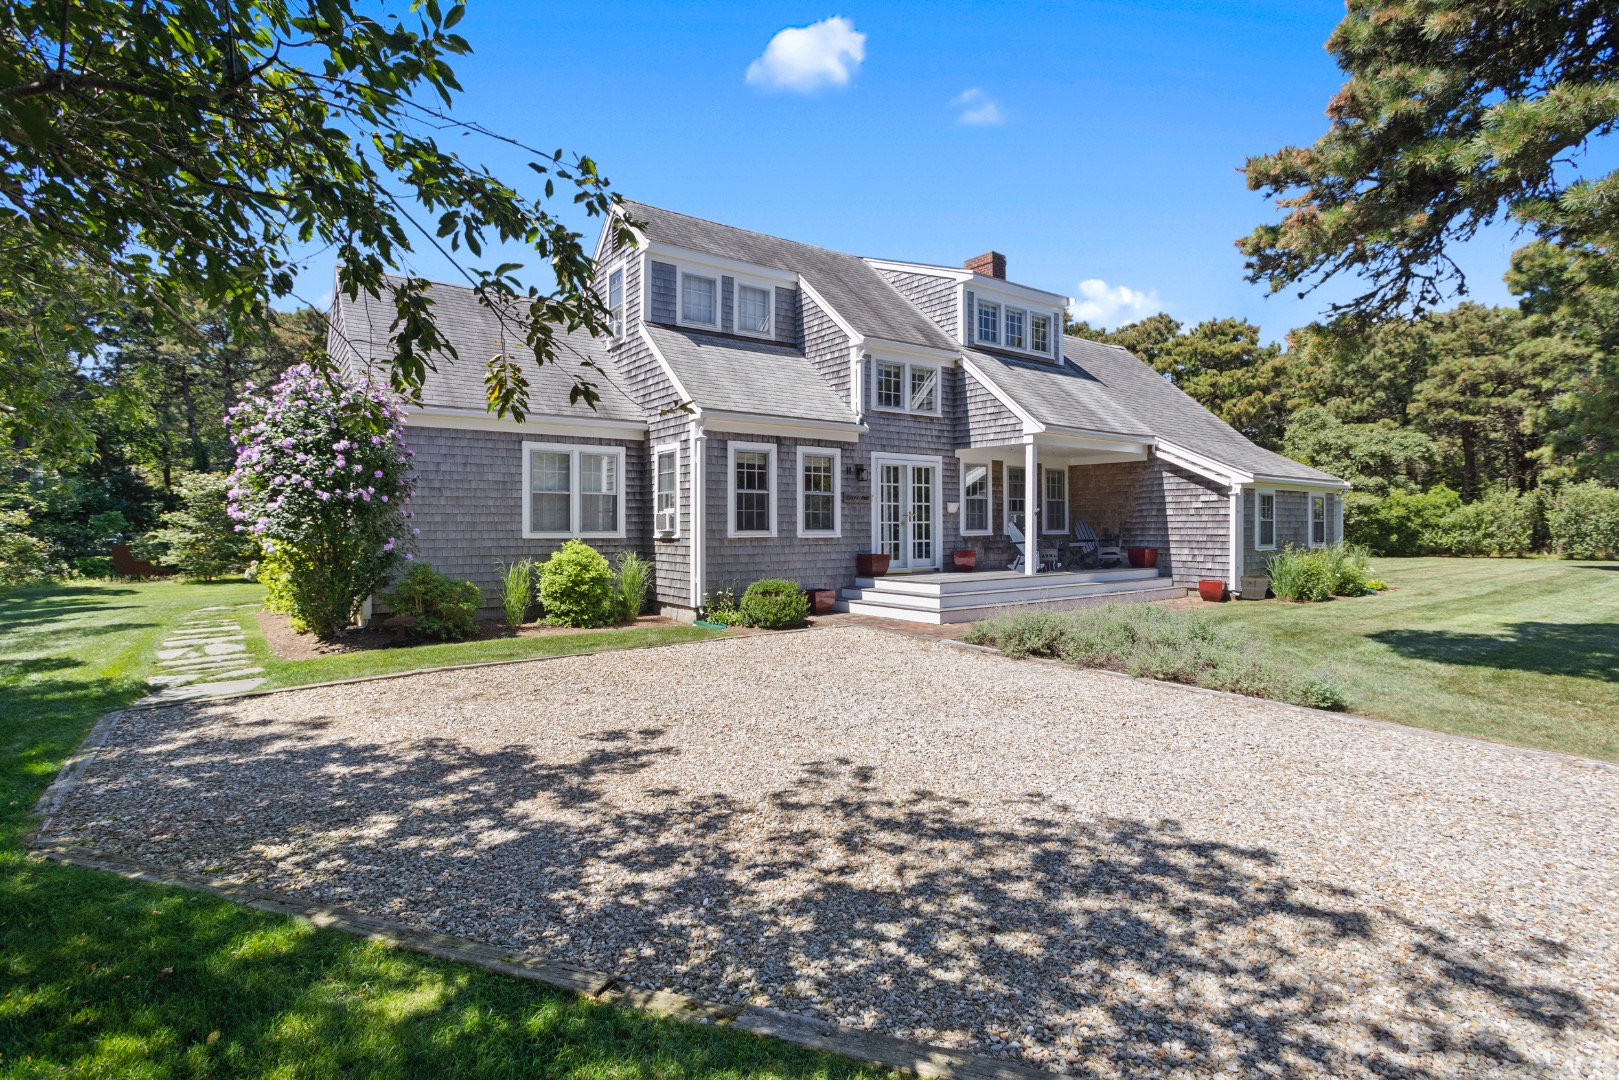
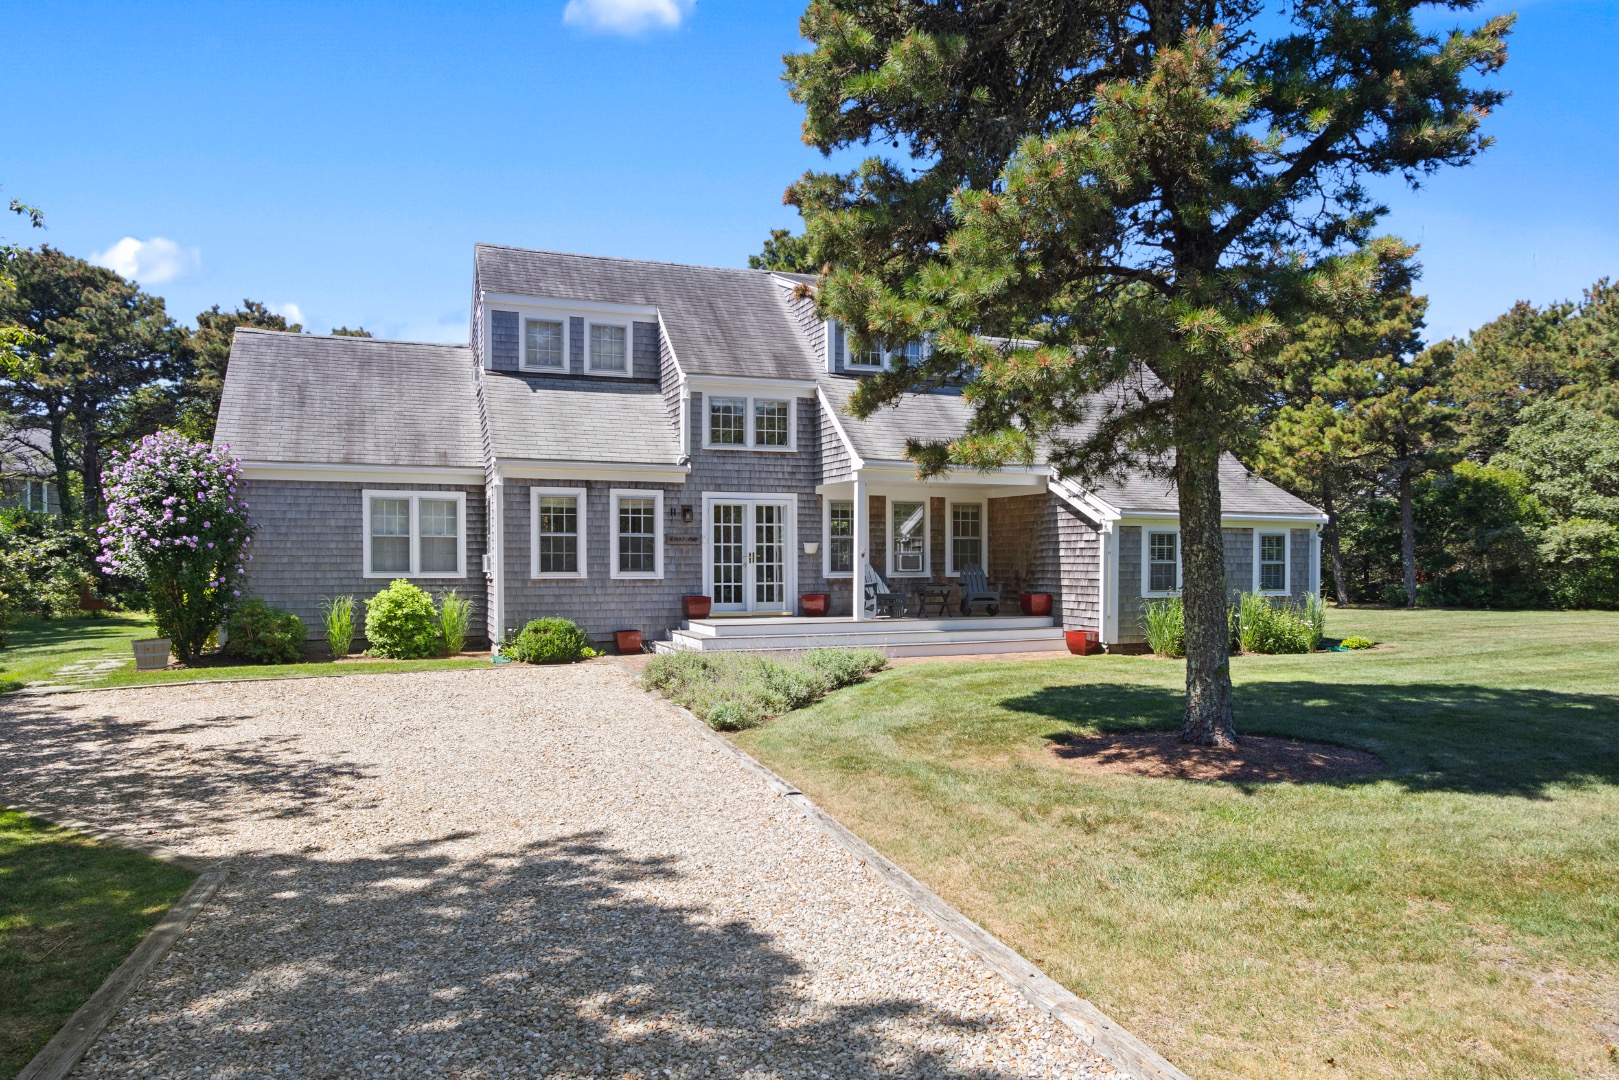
wooden bucket: present [1240,575,1270,599] -> present [131,637,171,669]
stool: present [382,617,420,649] -> none [204,640,238,664]

